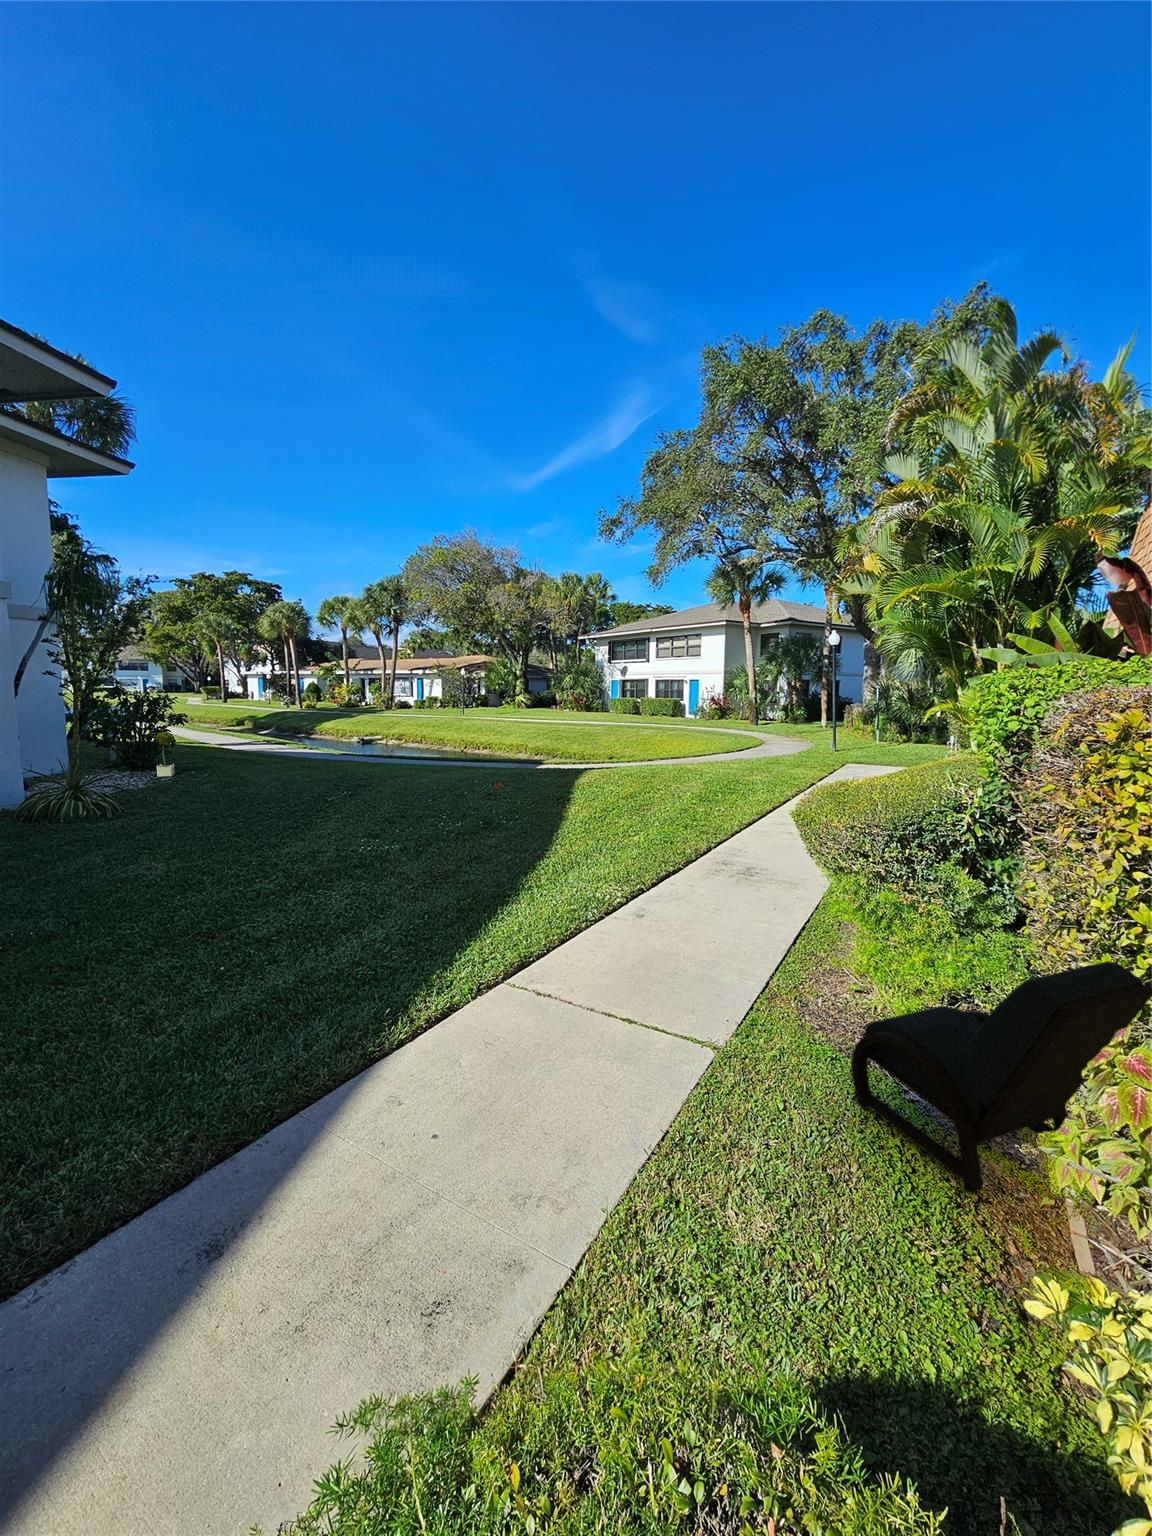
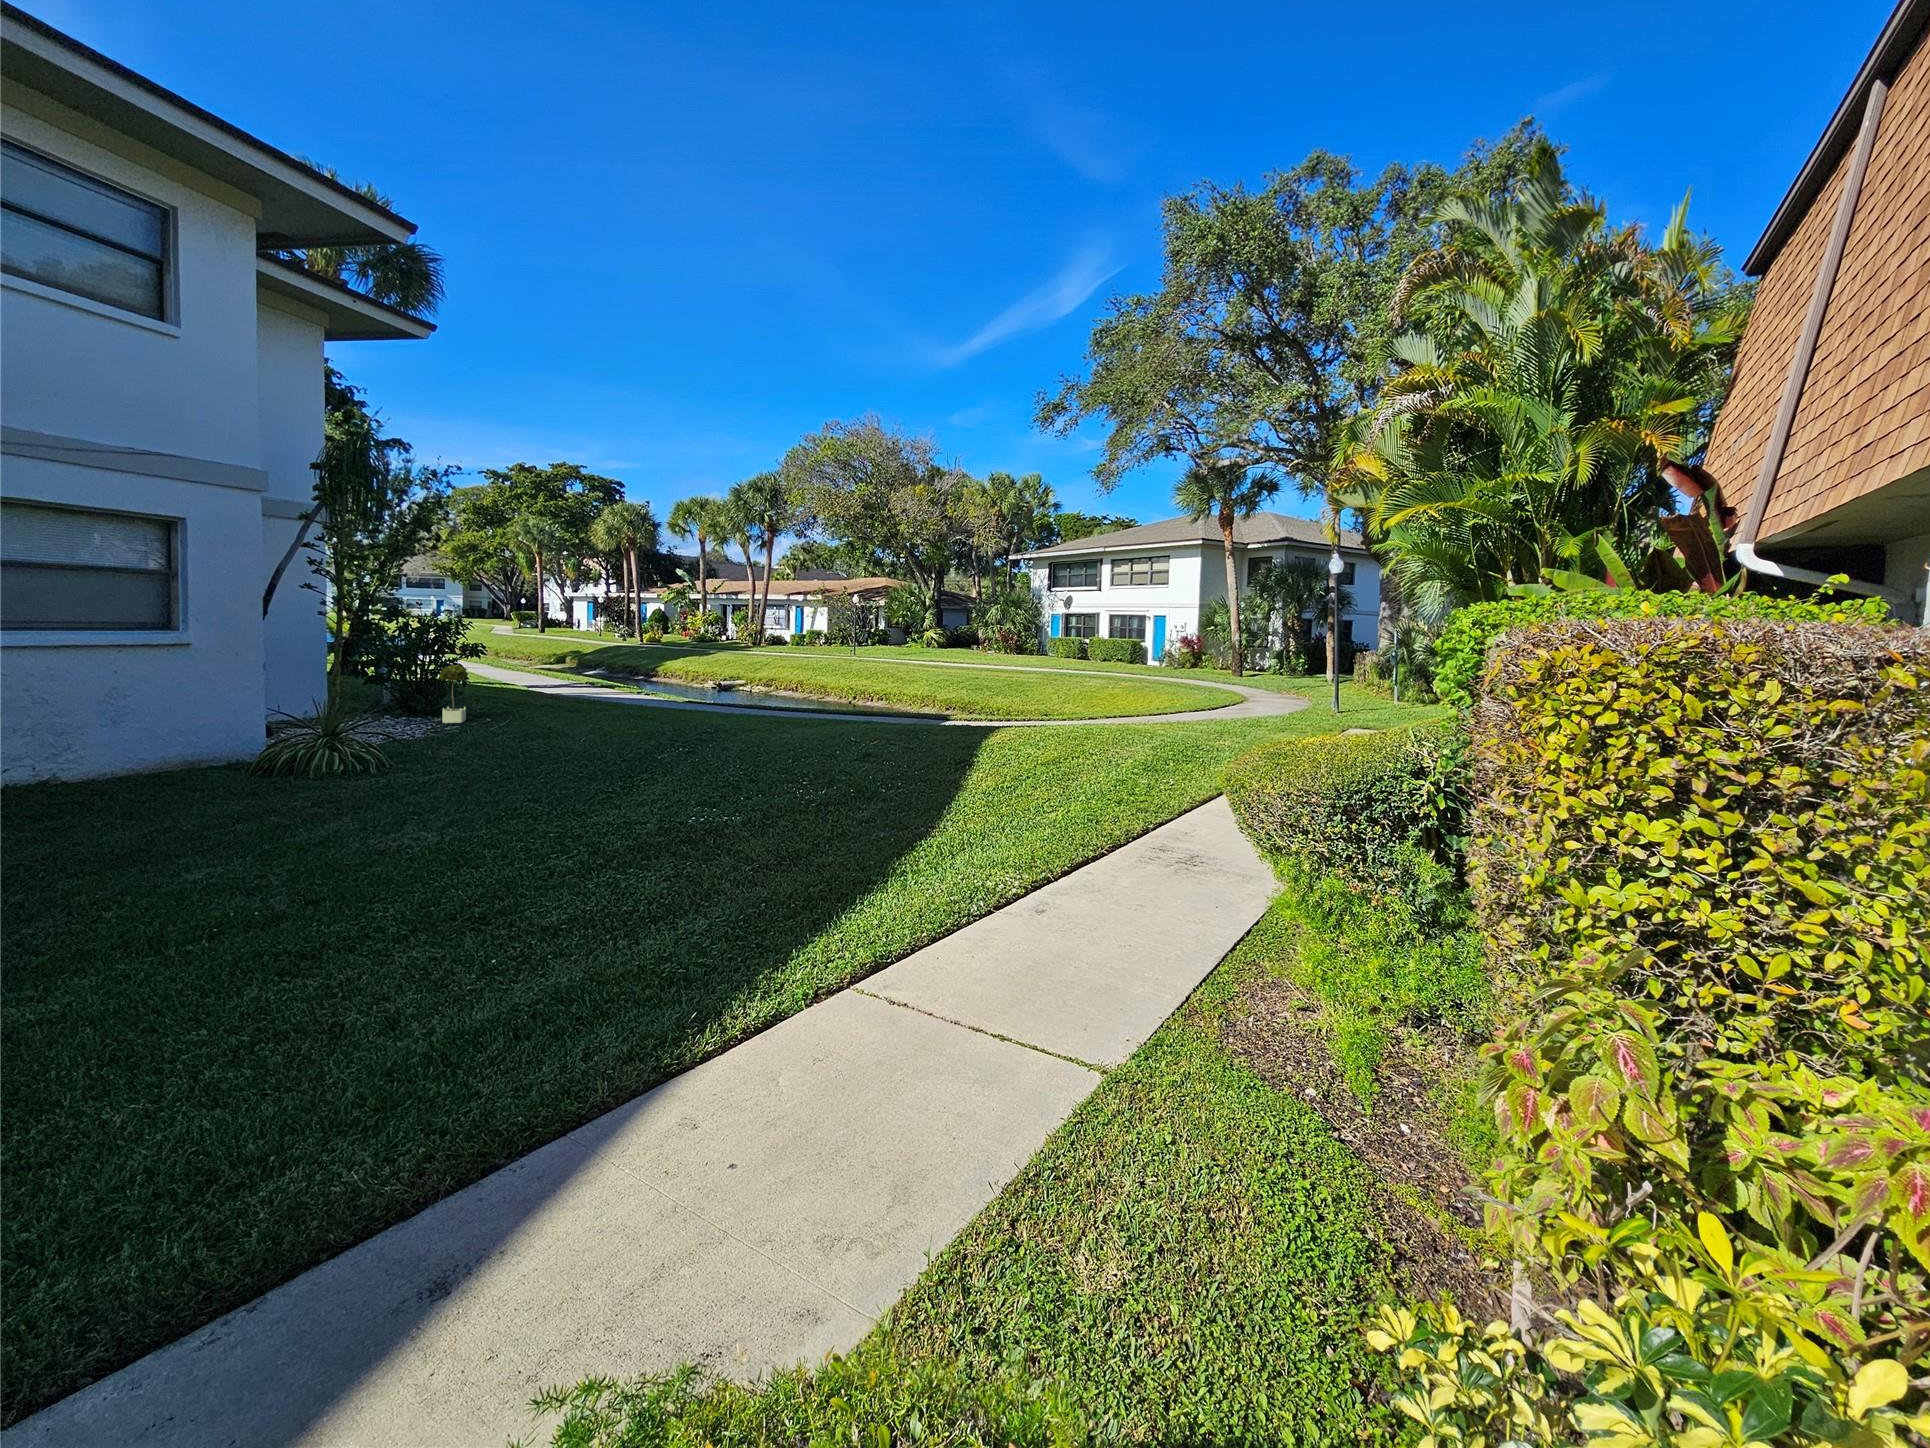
lounge chair: present [851,961,1152,1194] -> none [1258,954,1593,1242]

